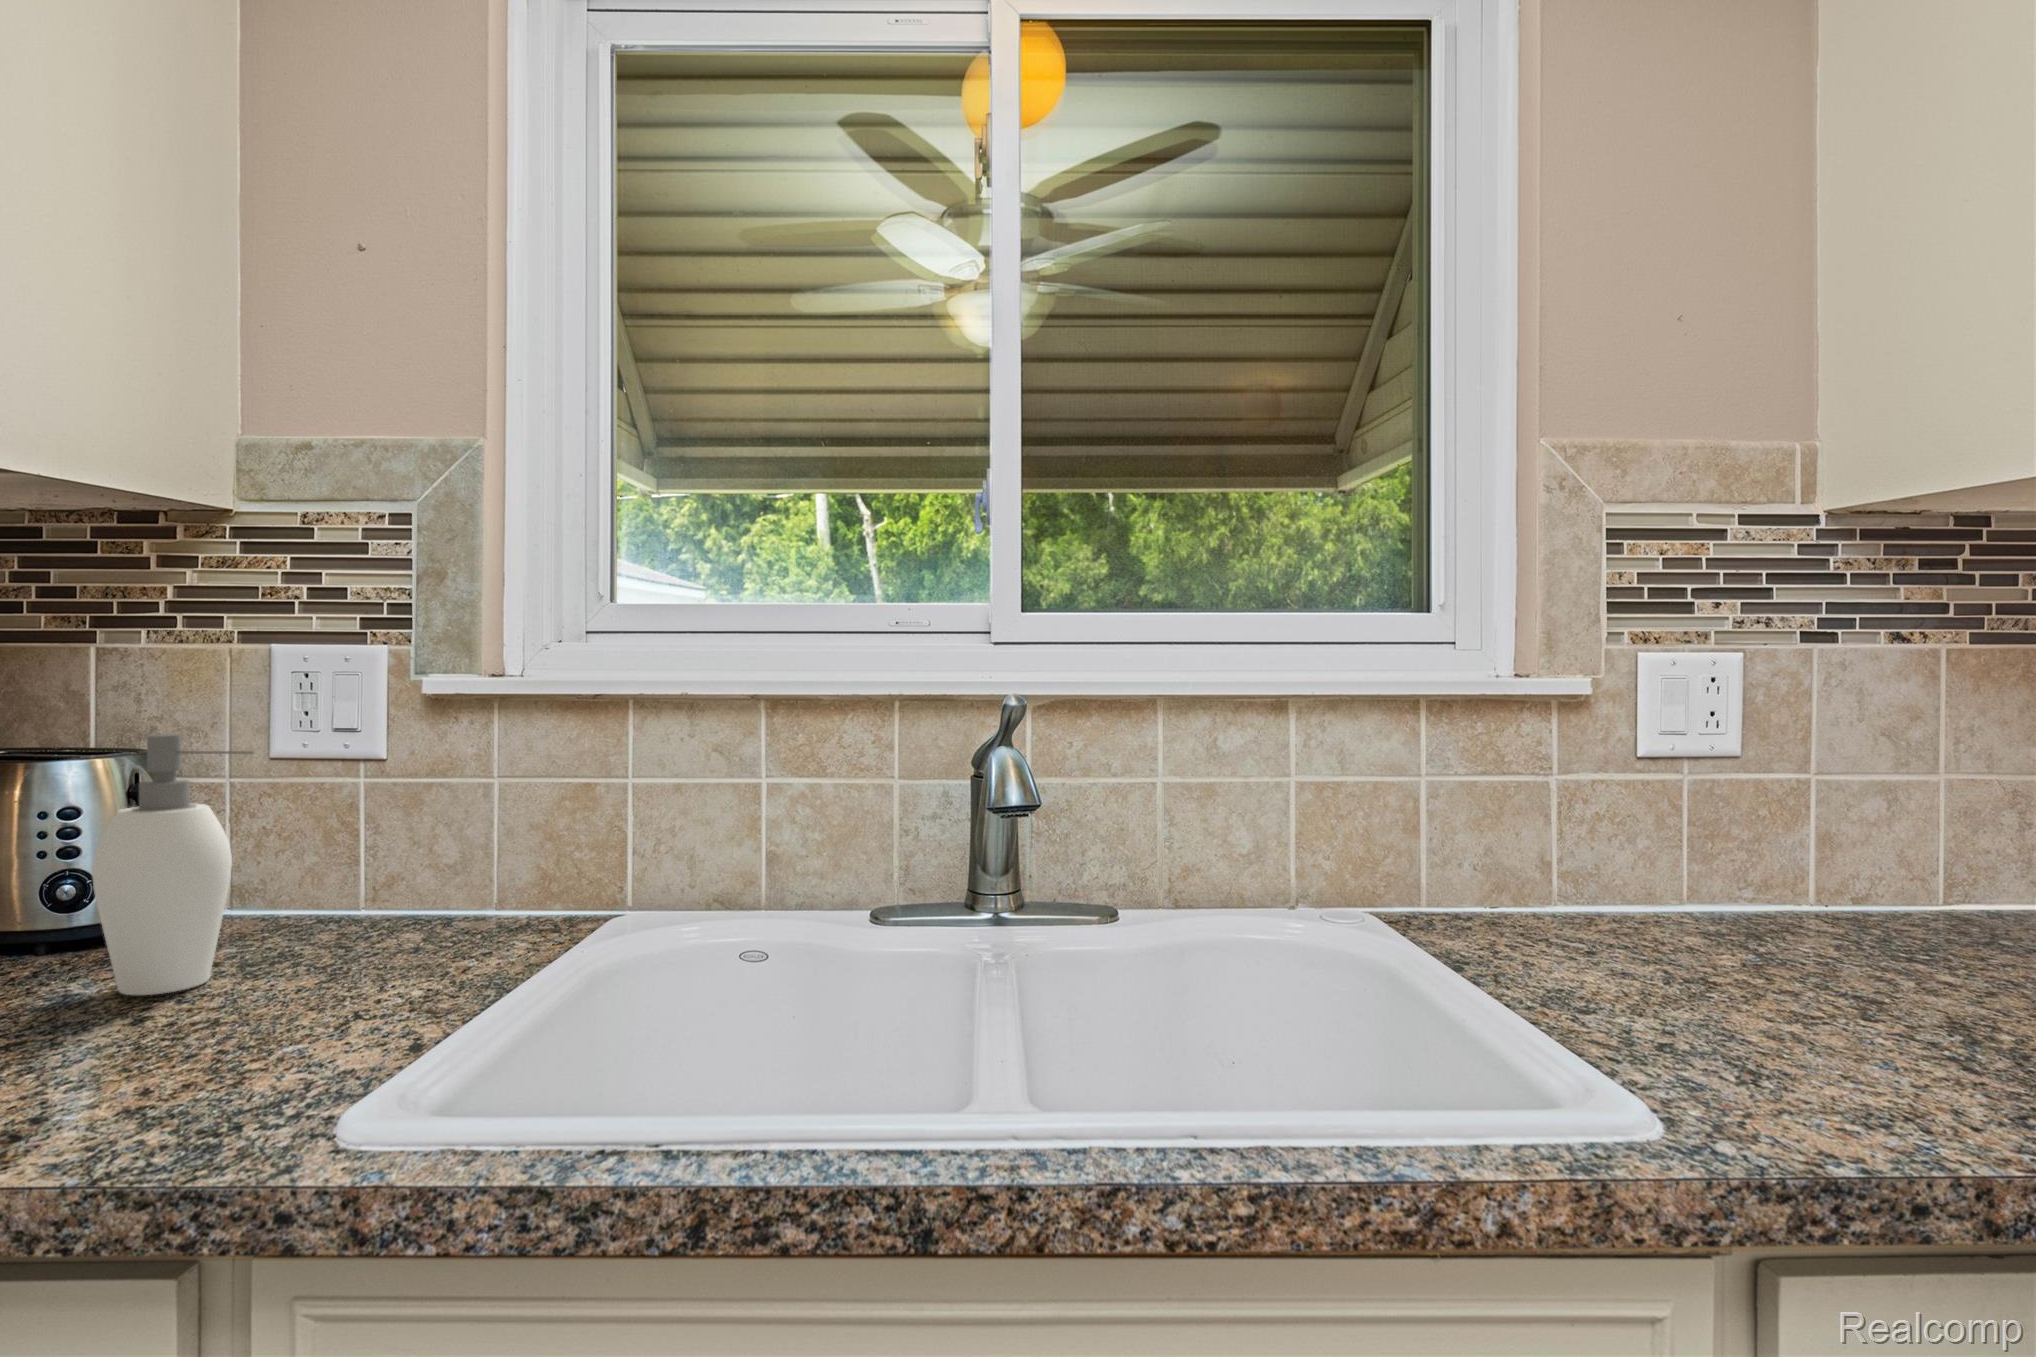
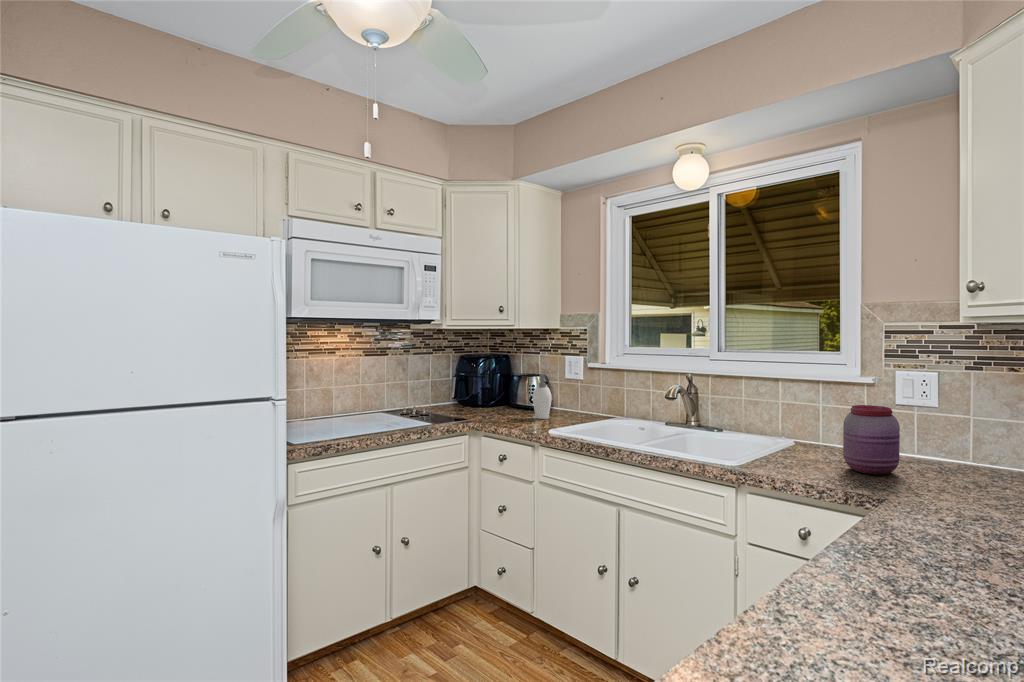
jar: none [1722,756,1933,1003] -> present [843,405,900,475]

